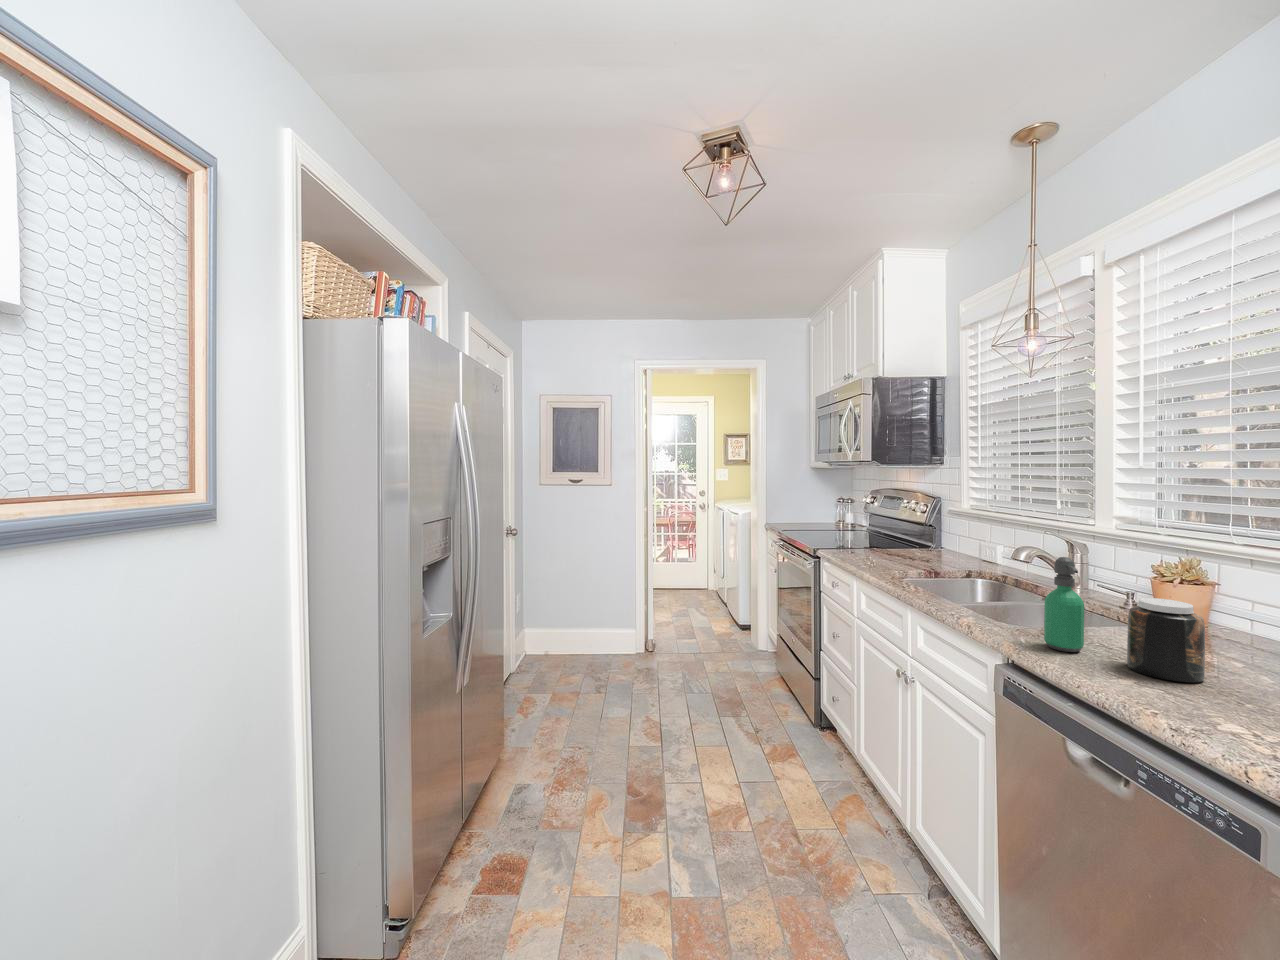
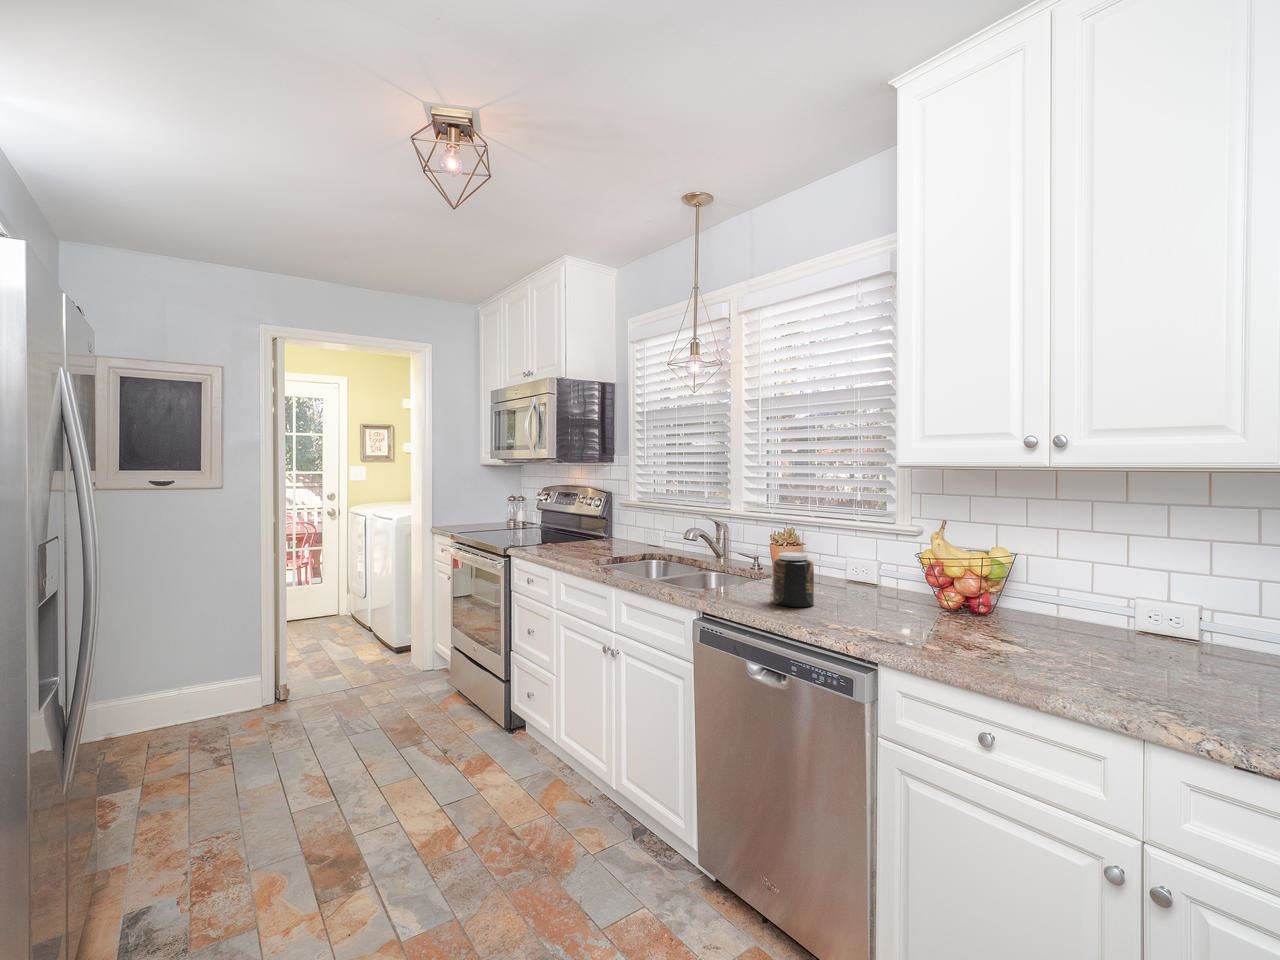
soap dispenser: present [1044,557,1084,652] -> none [722,528,747,600]

